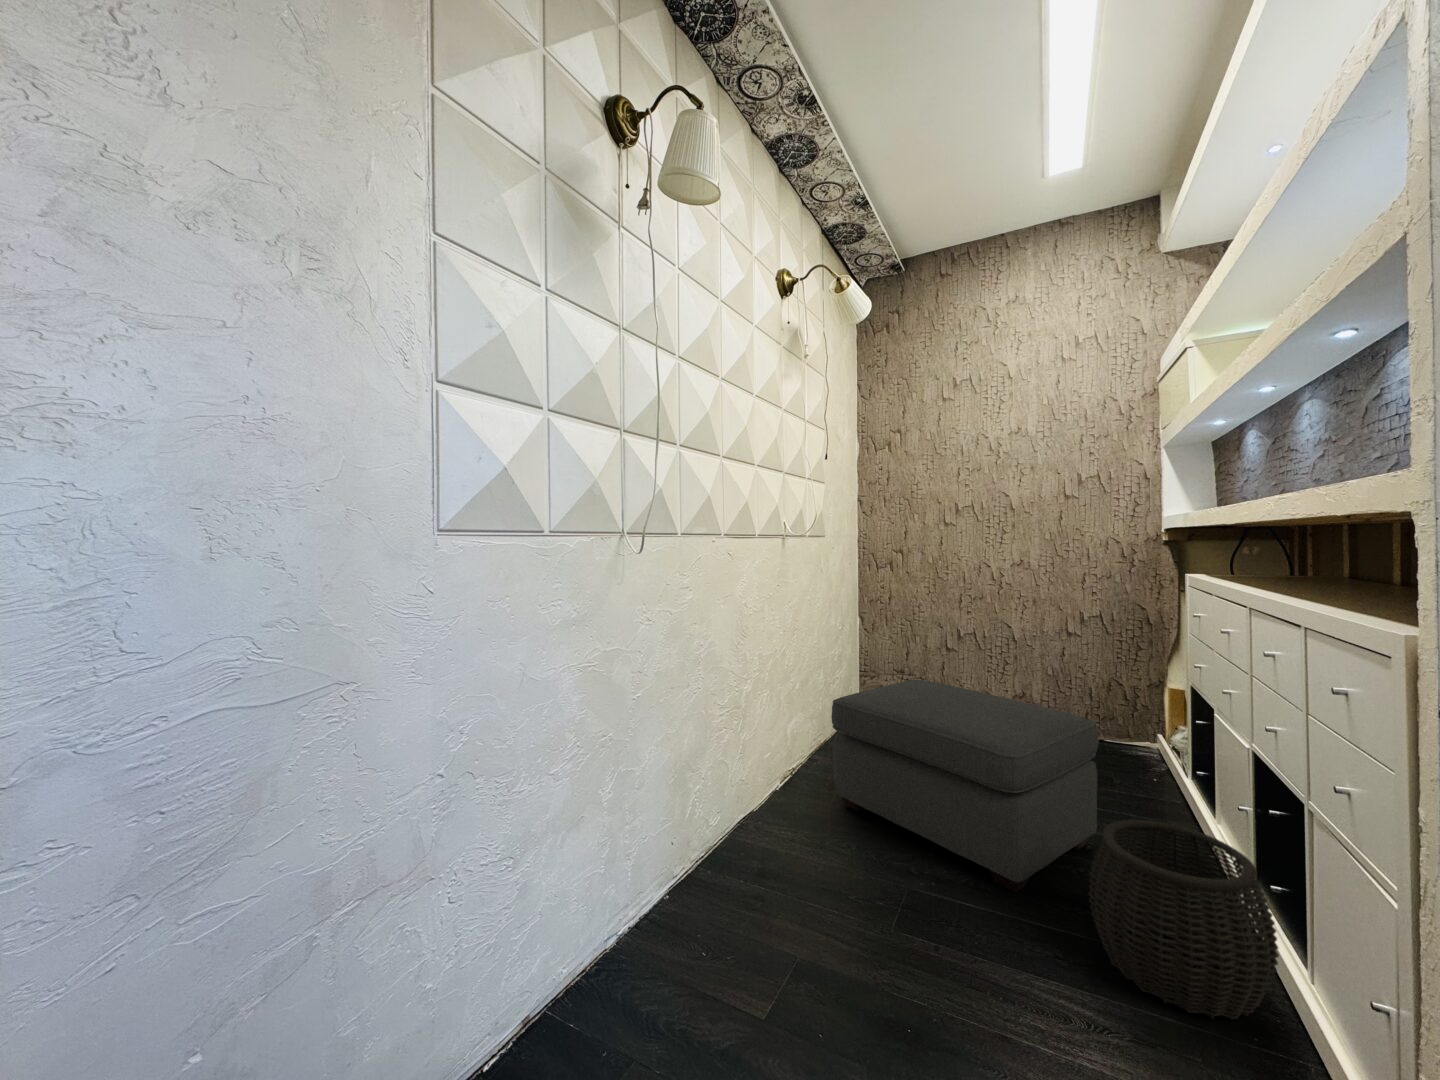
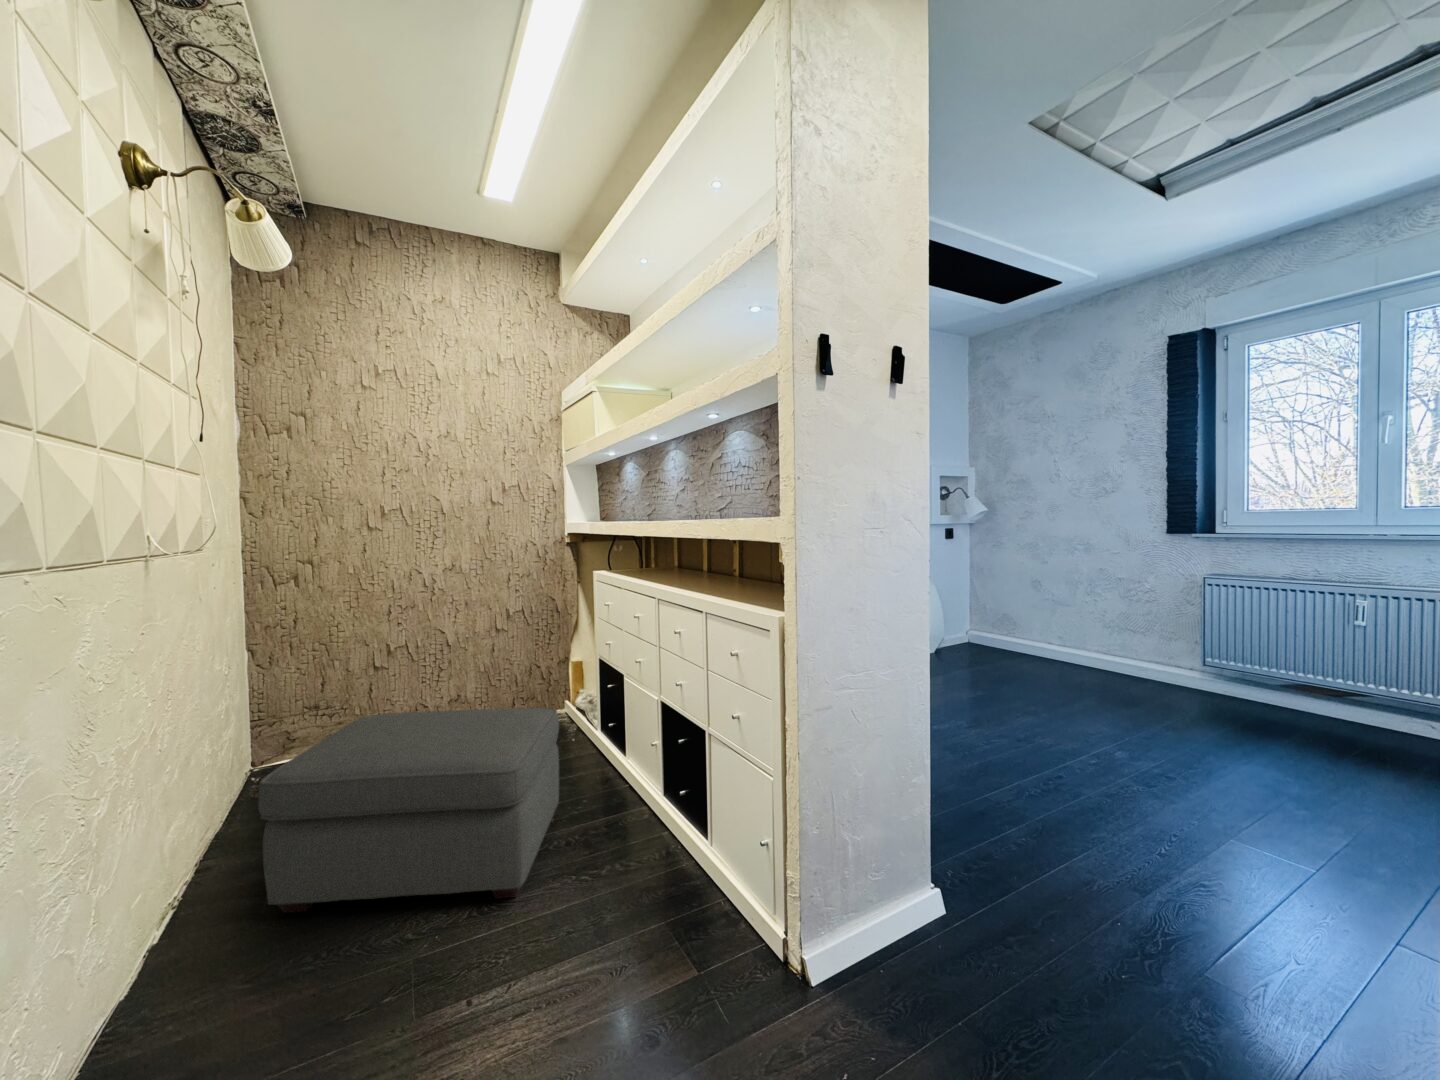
woven basket: present [1089,820,1279,1020] -> none [584,773,699,918]

